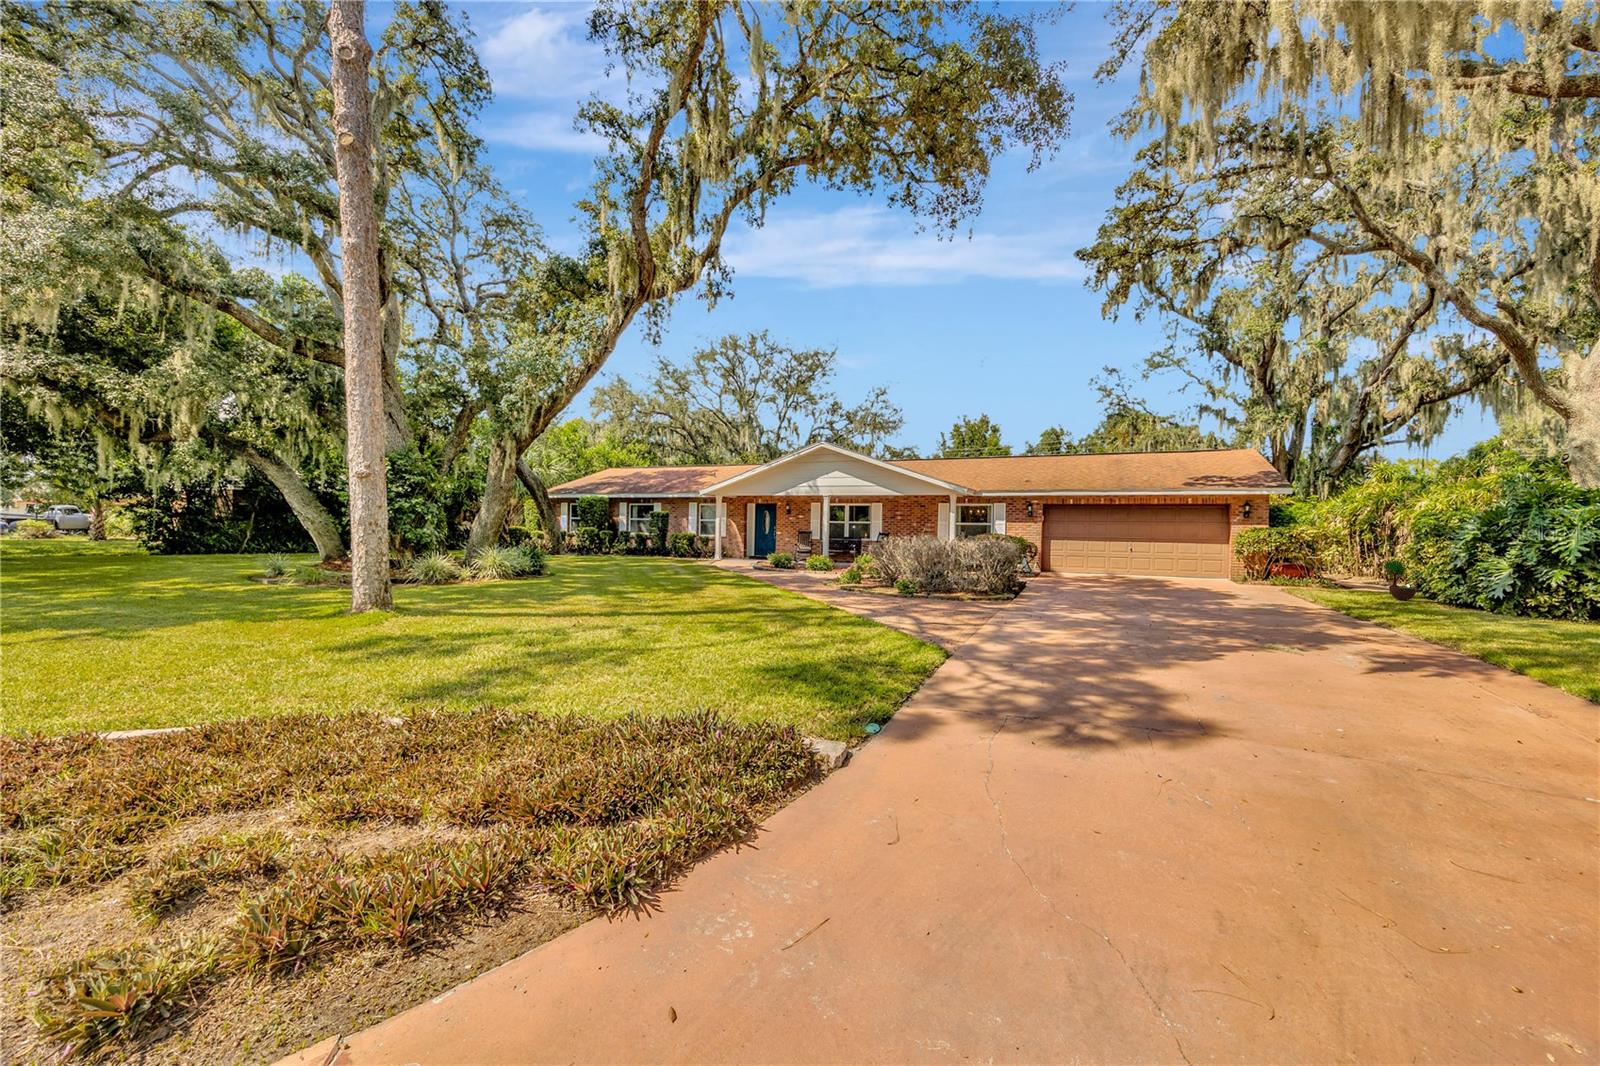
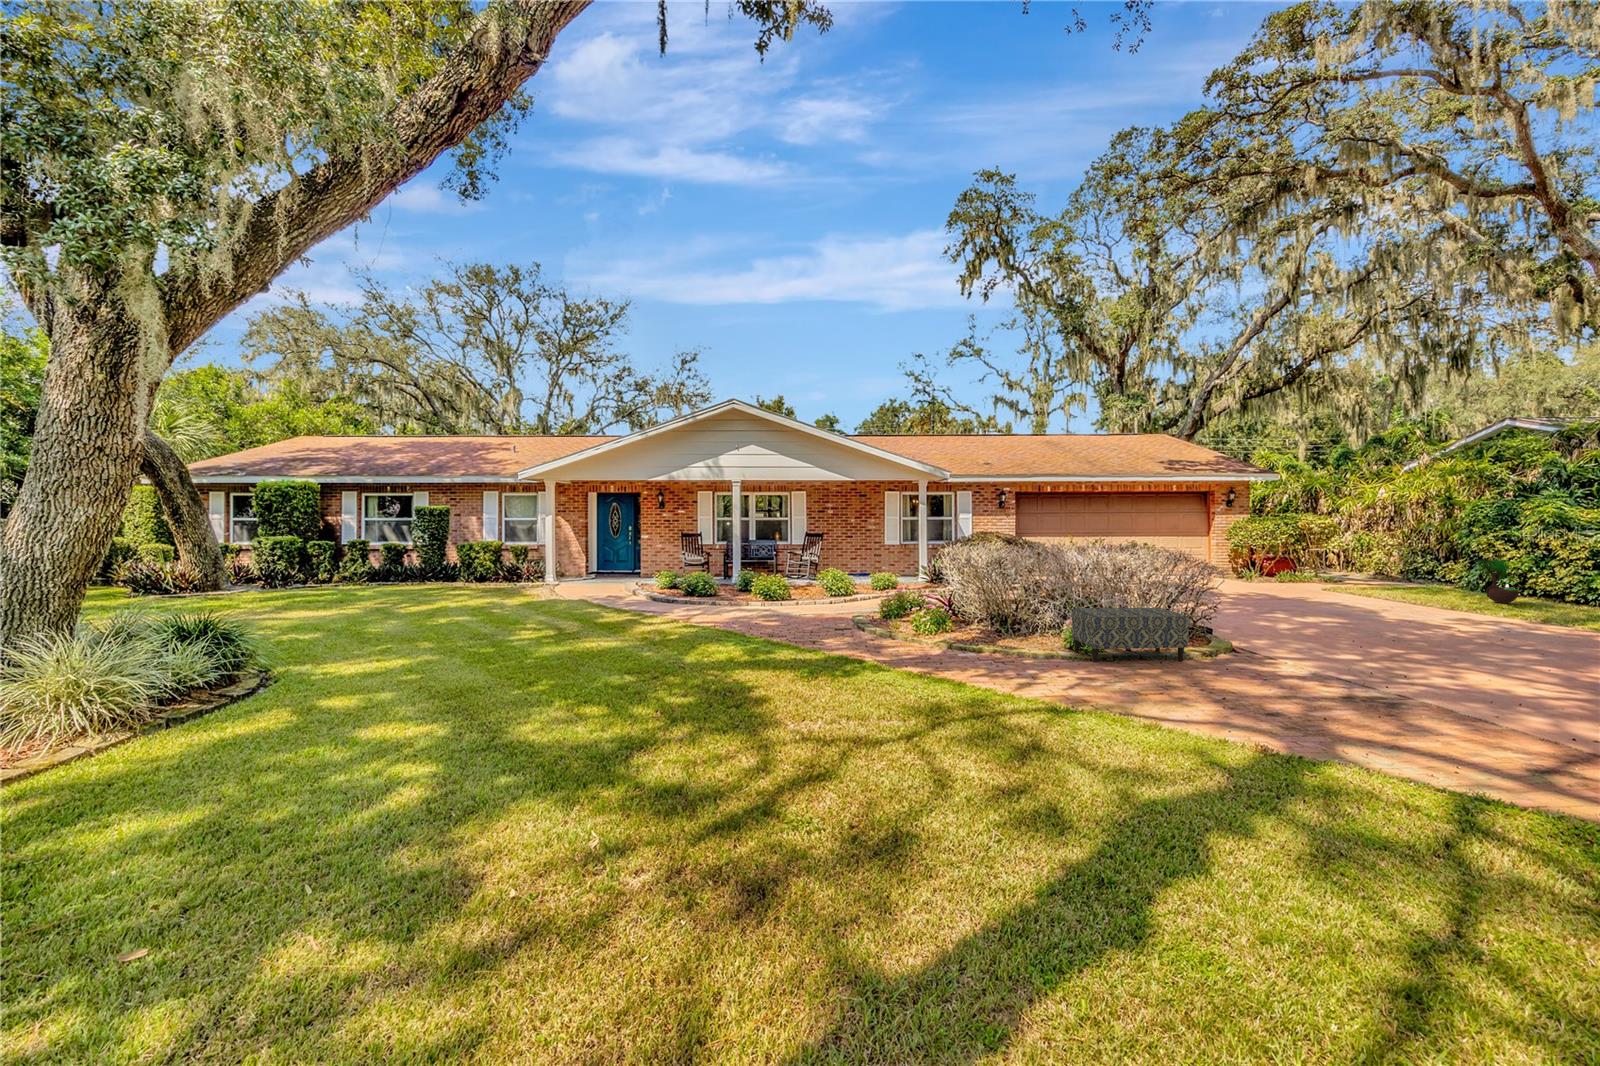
bench: none [905,565,963,596] -> present [1072,608,1189,662]

